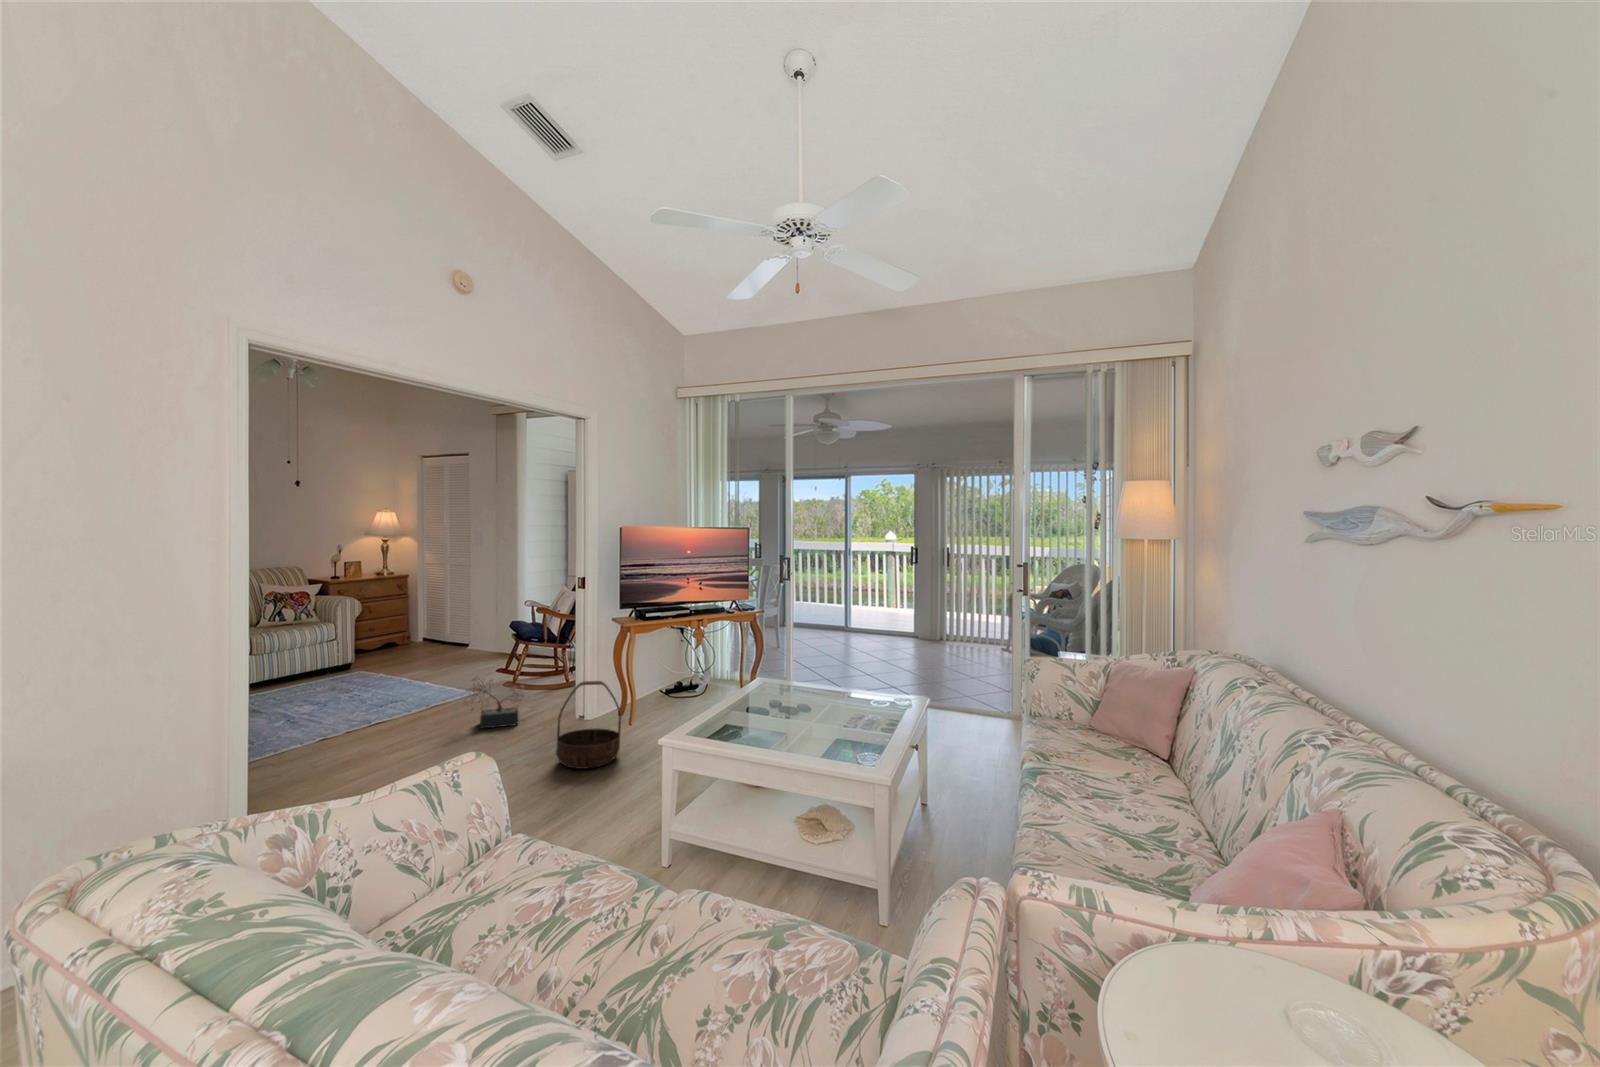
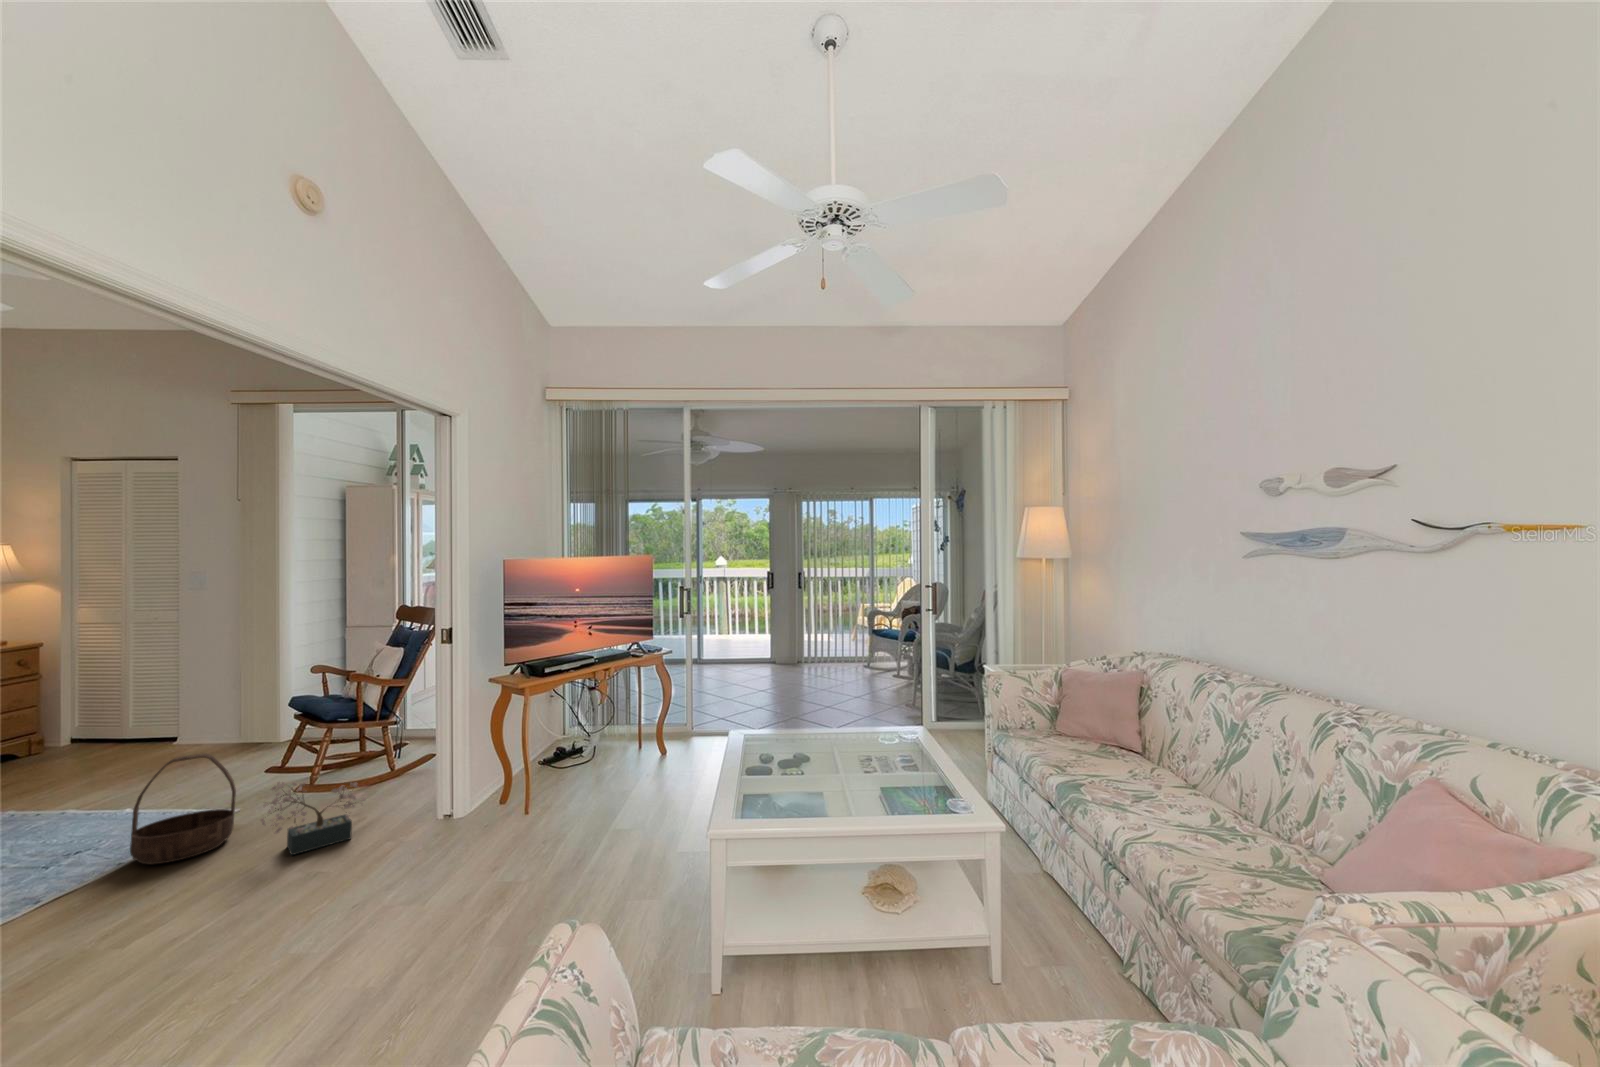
basket: present [556,681,621,769] -> present [130,753,236,864]

